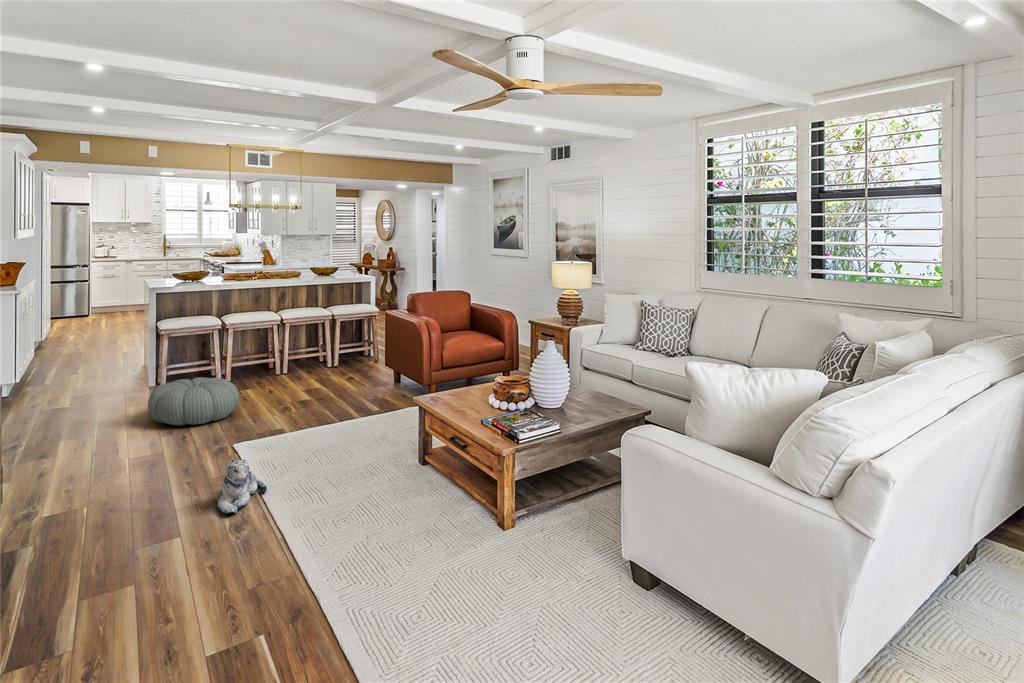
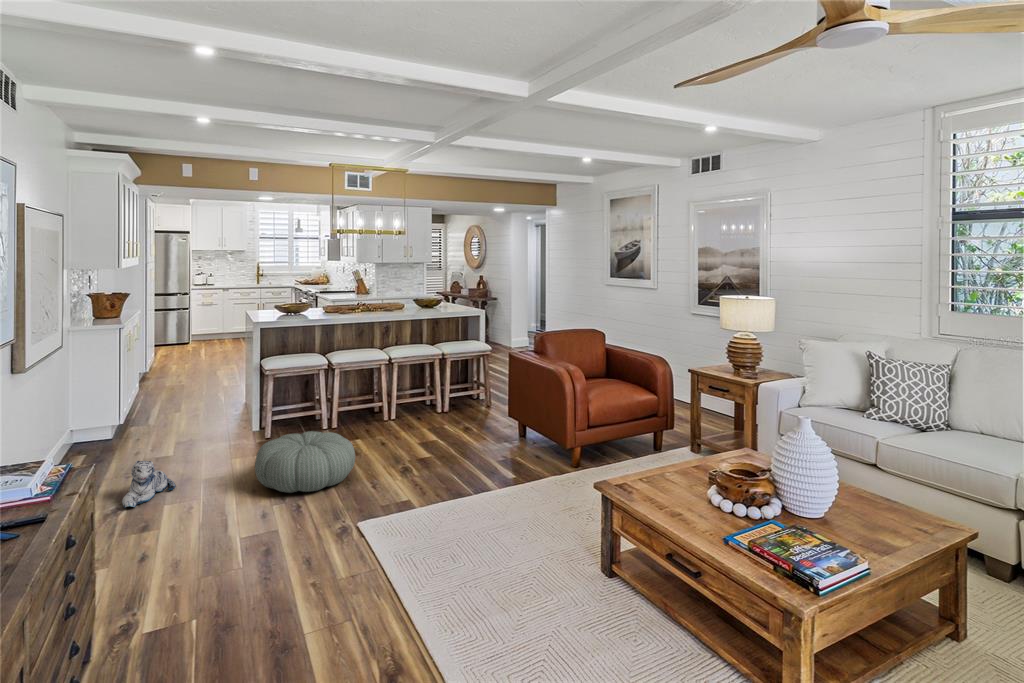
plush toy: present [218,459,267,514] -> present [122,461,176,508]

